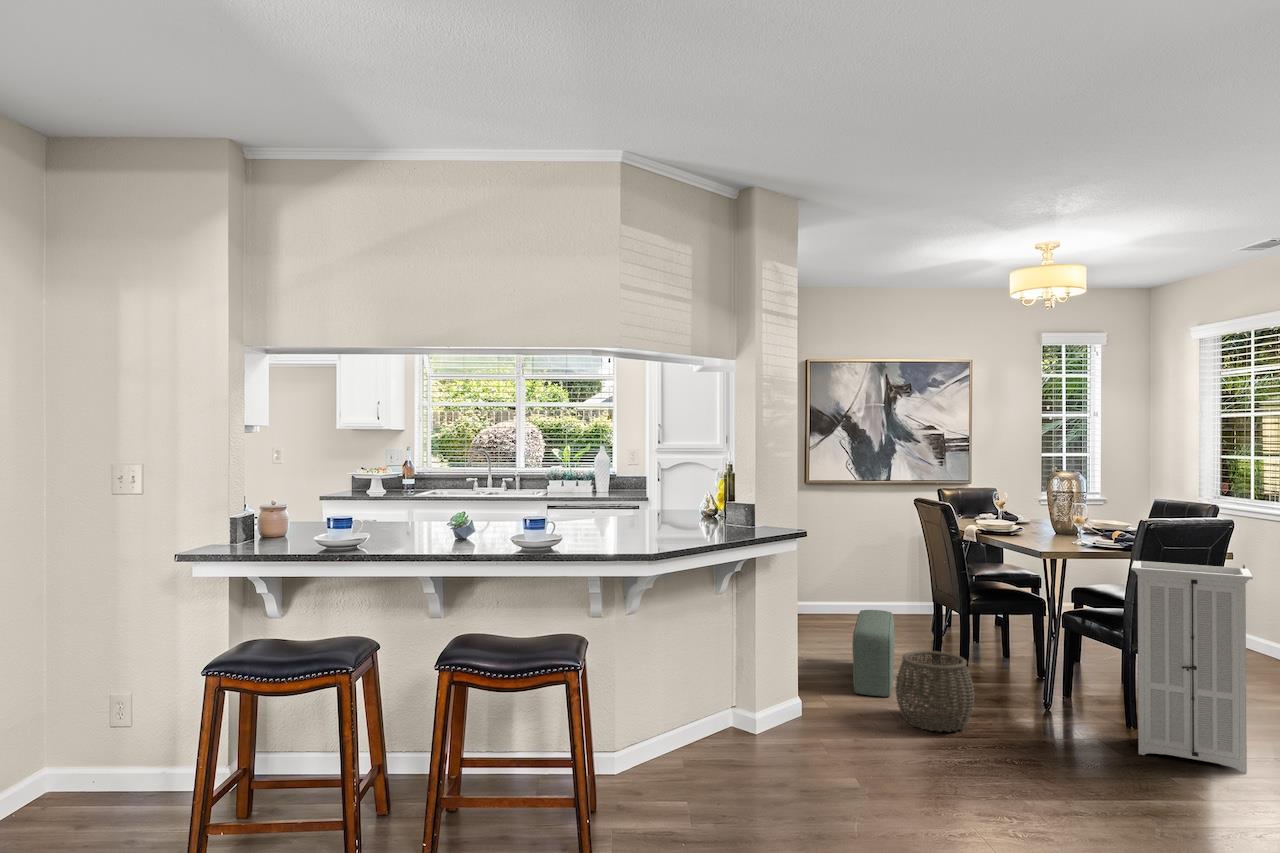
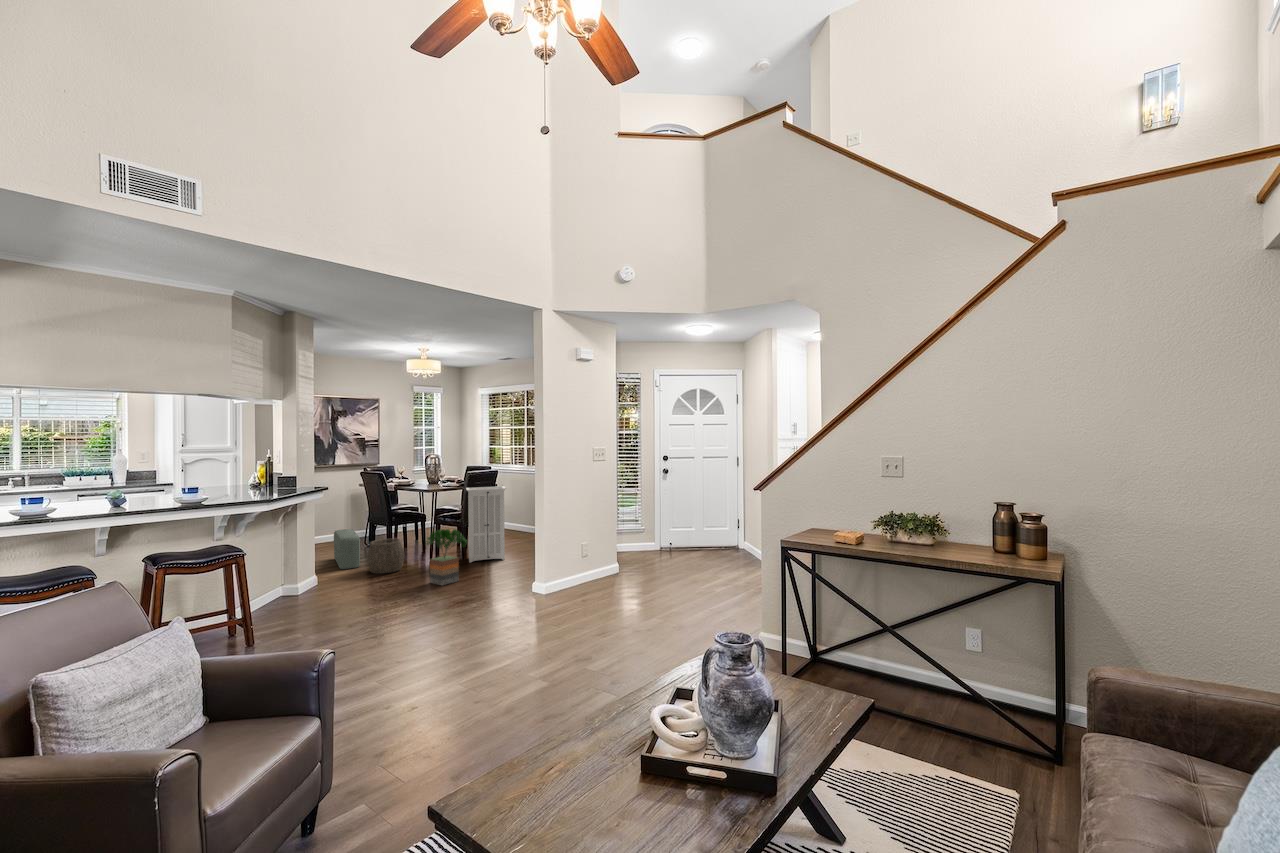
potted tree: none [1001,664,1119,818] -> present [426,529,466,585]

